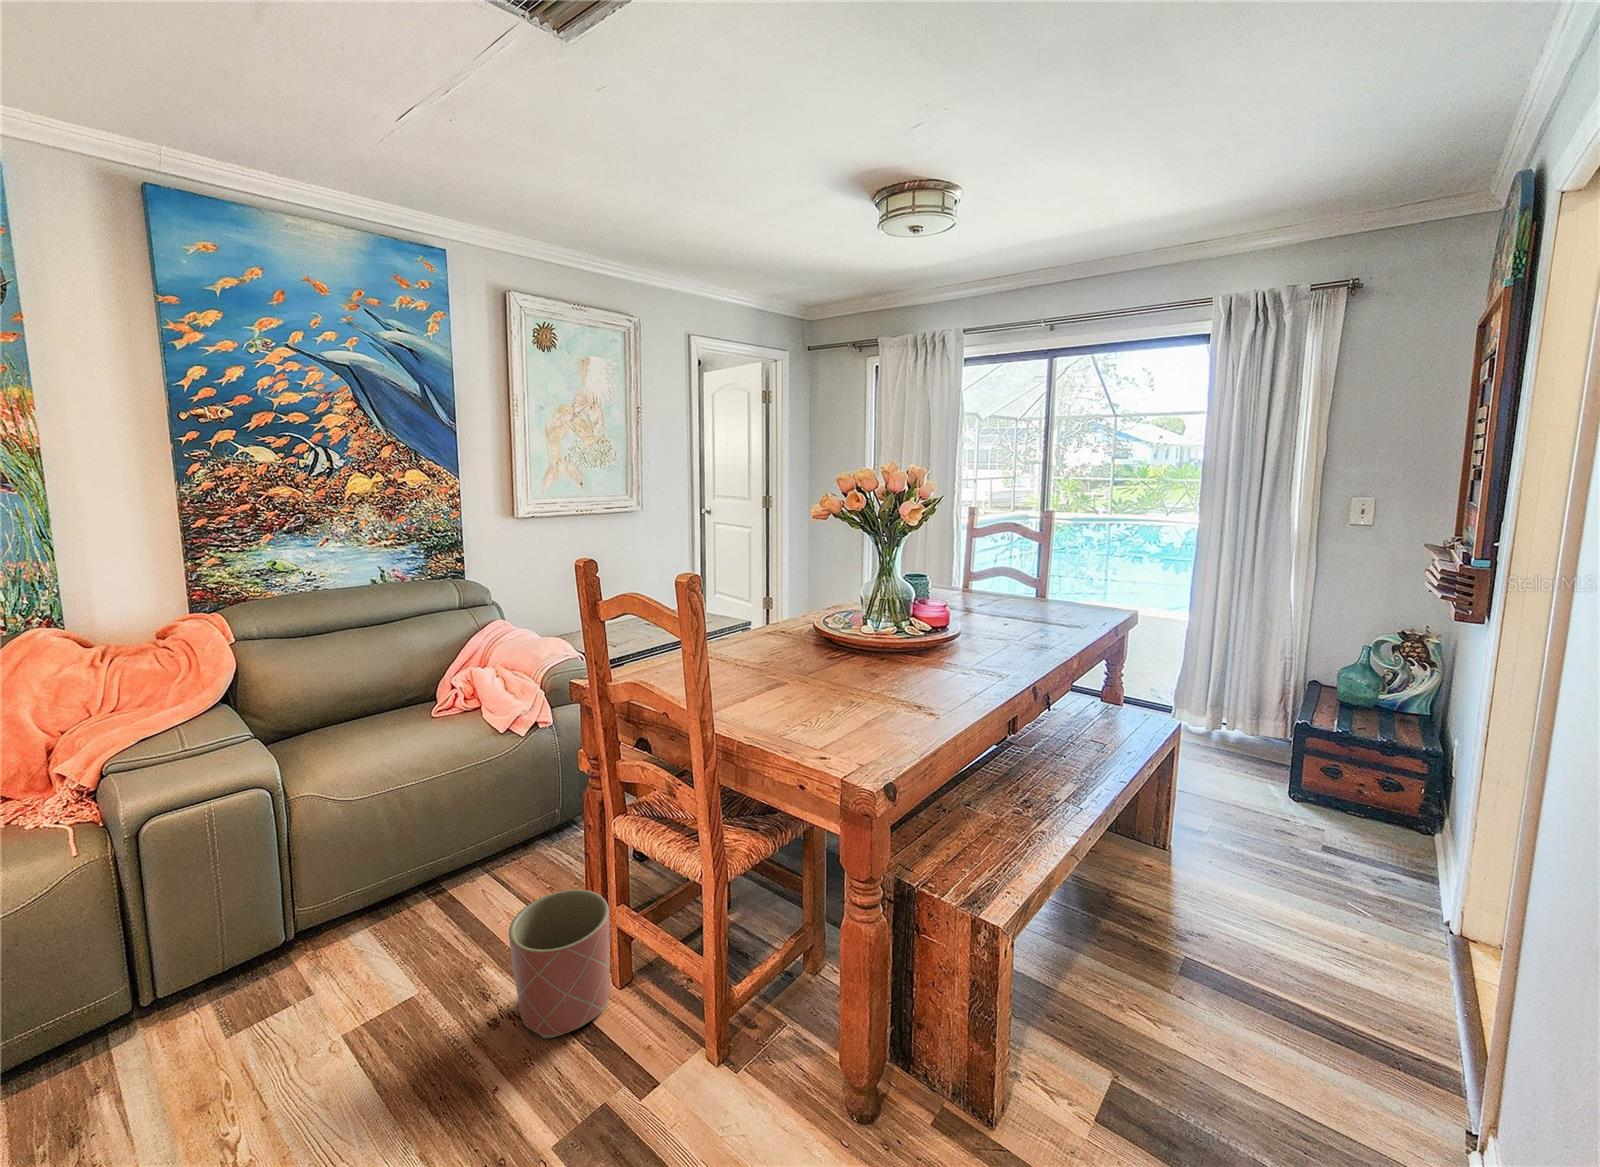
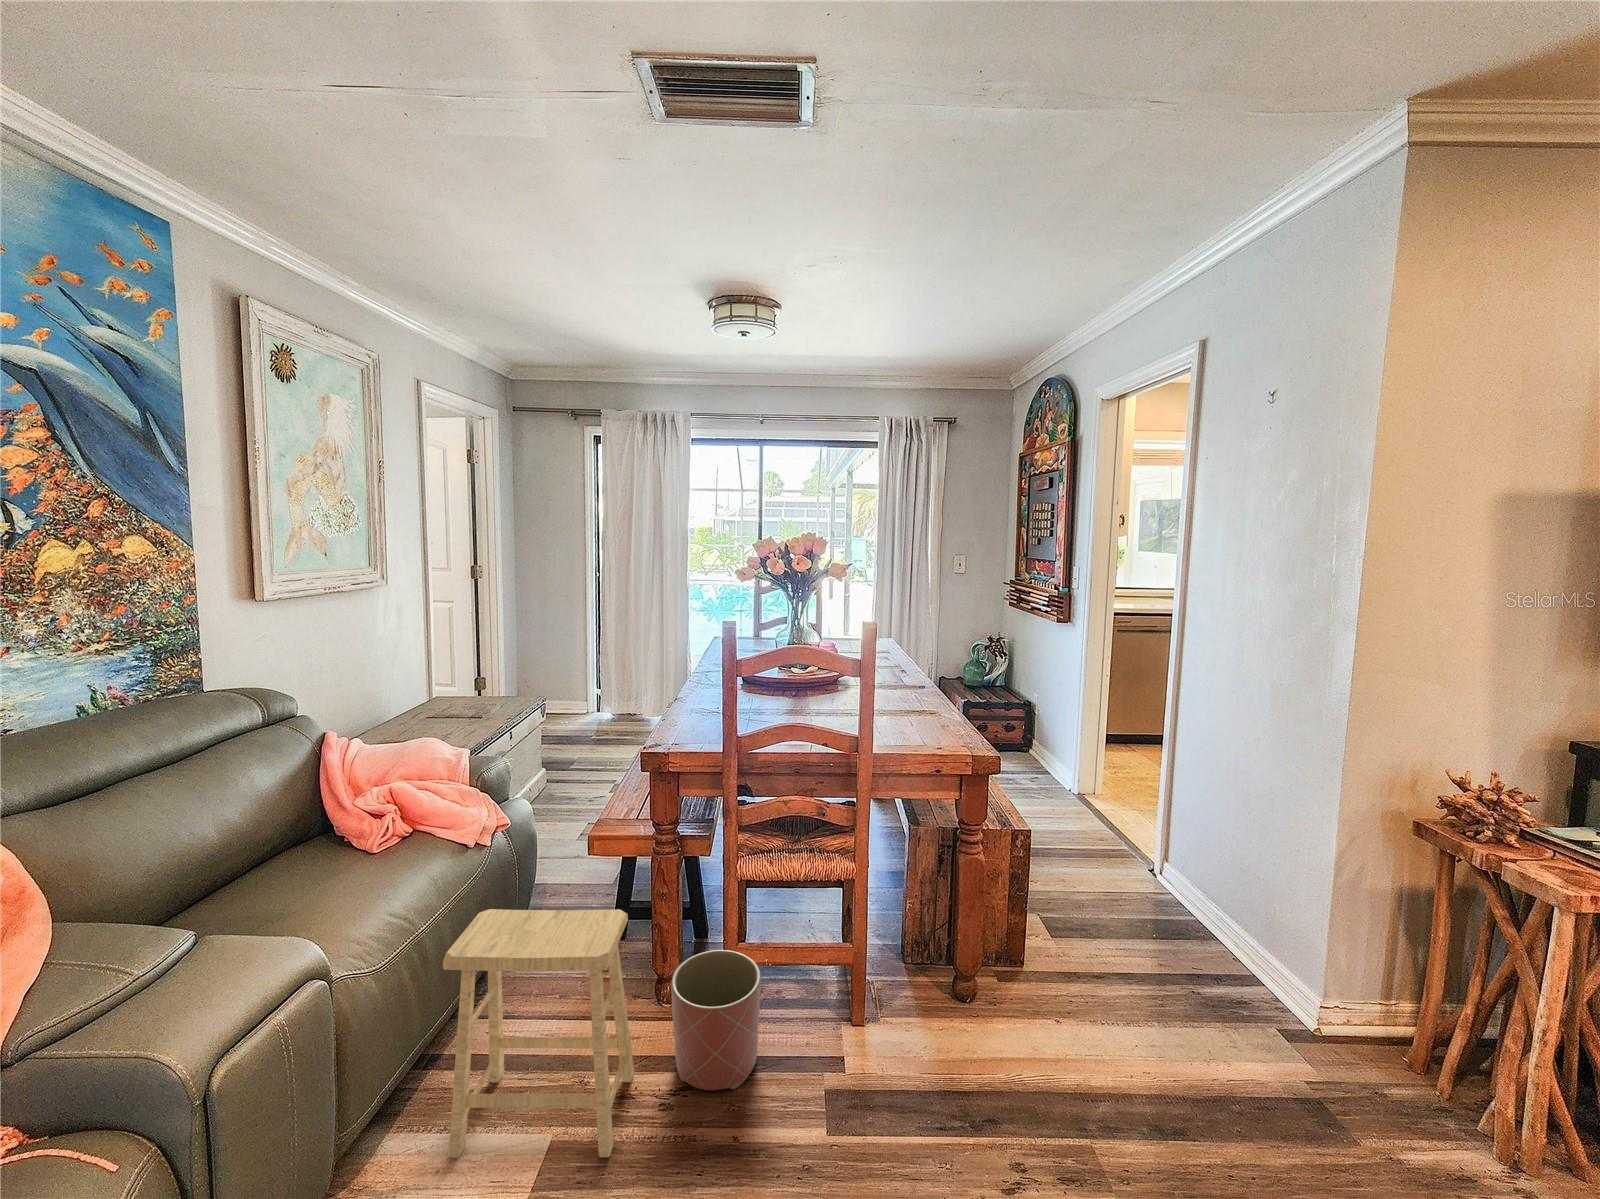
footstool: none [361,777,514,1026] -> present [443,909,634,1158]

